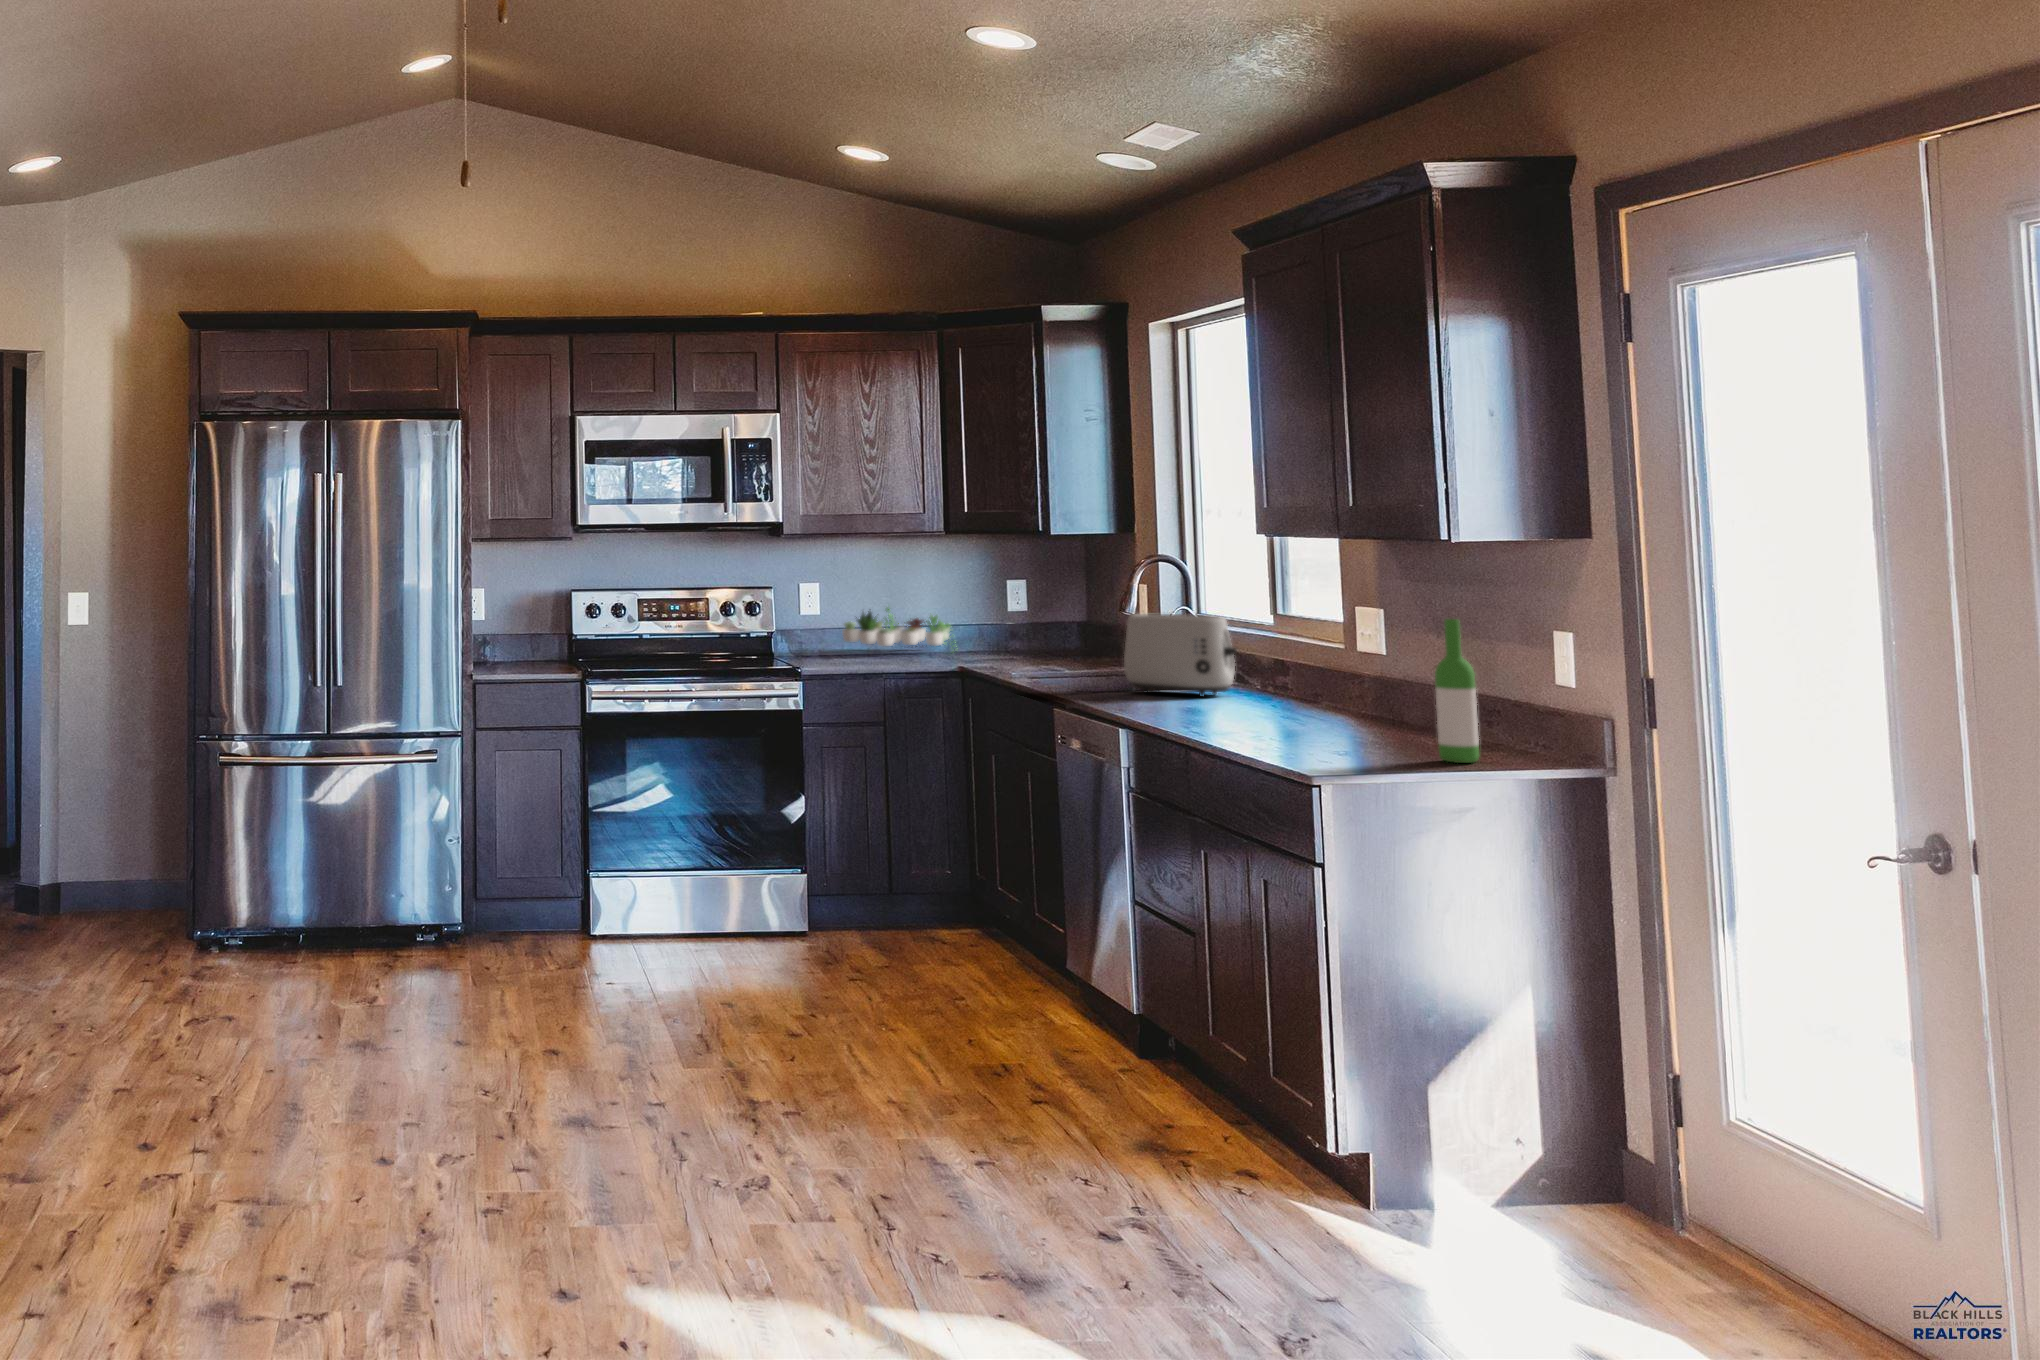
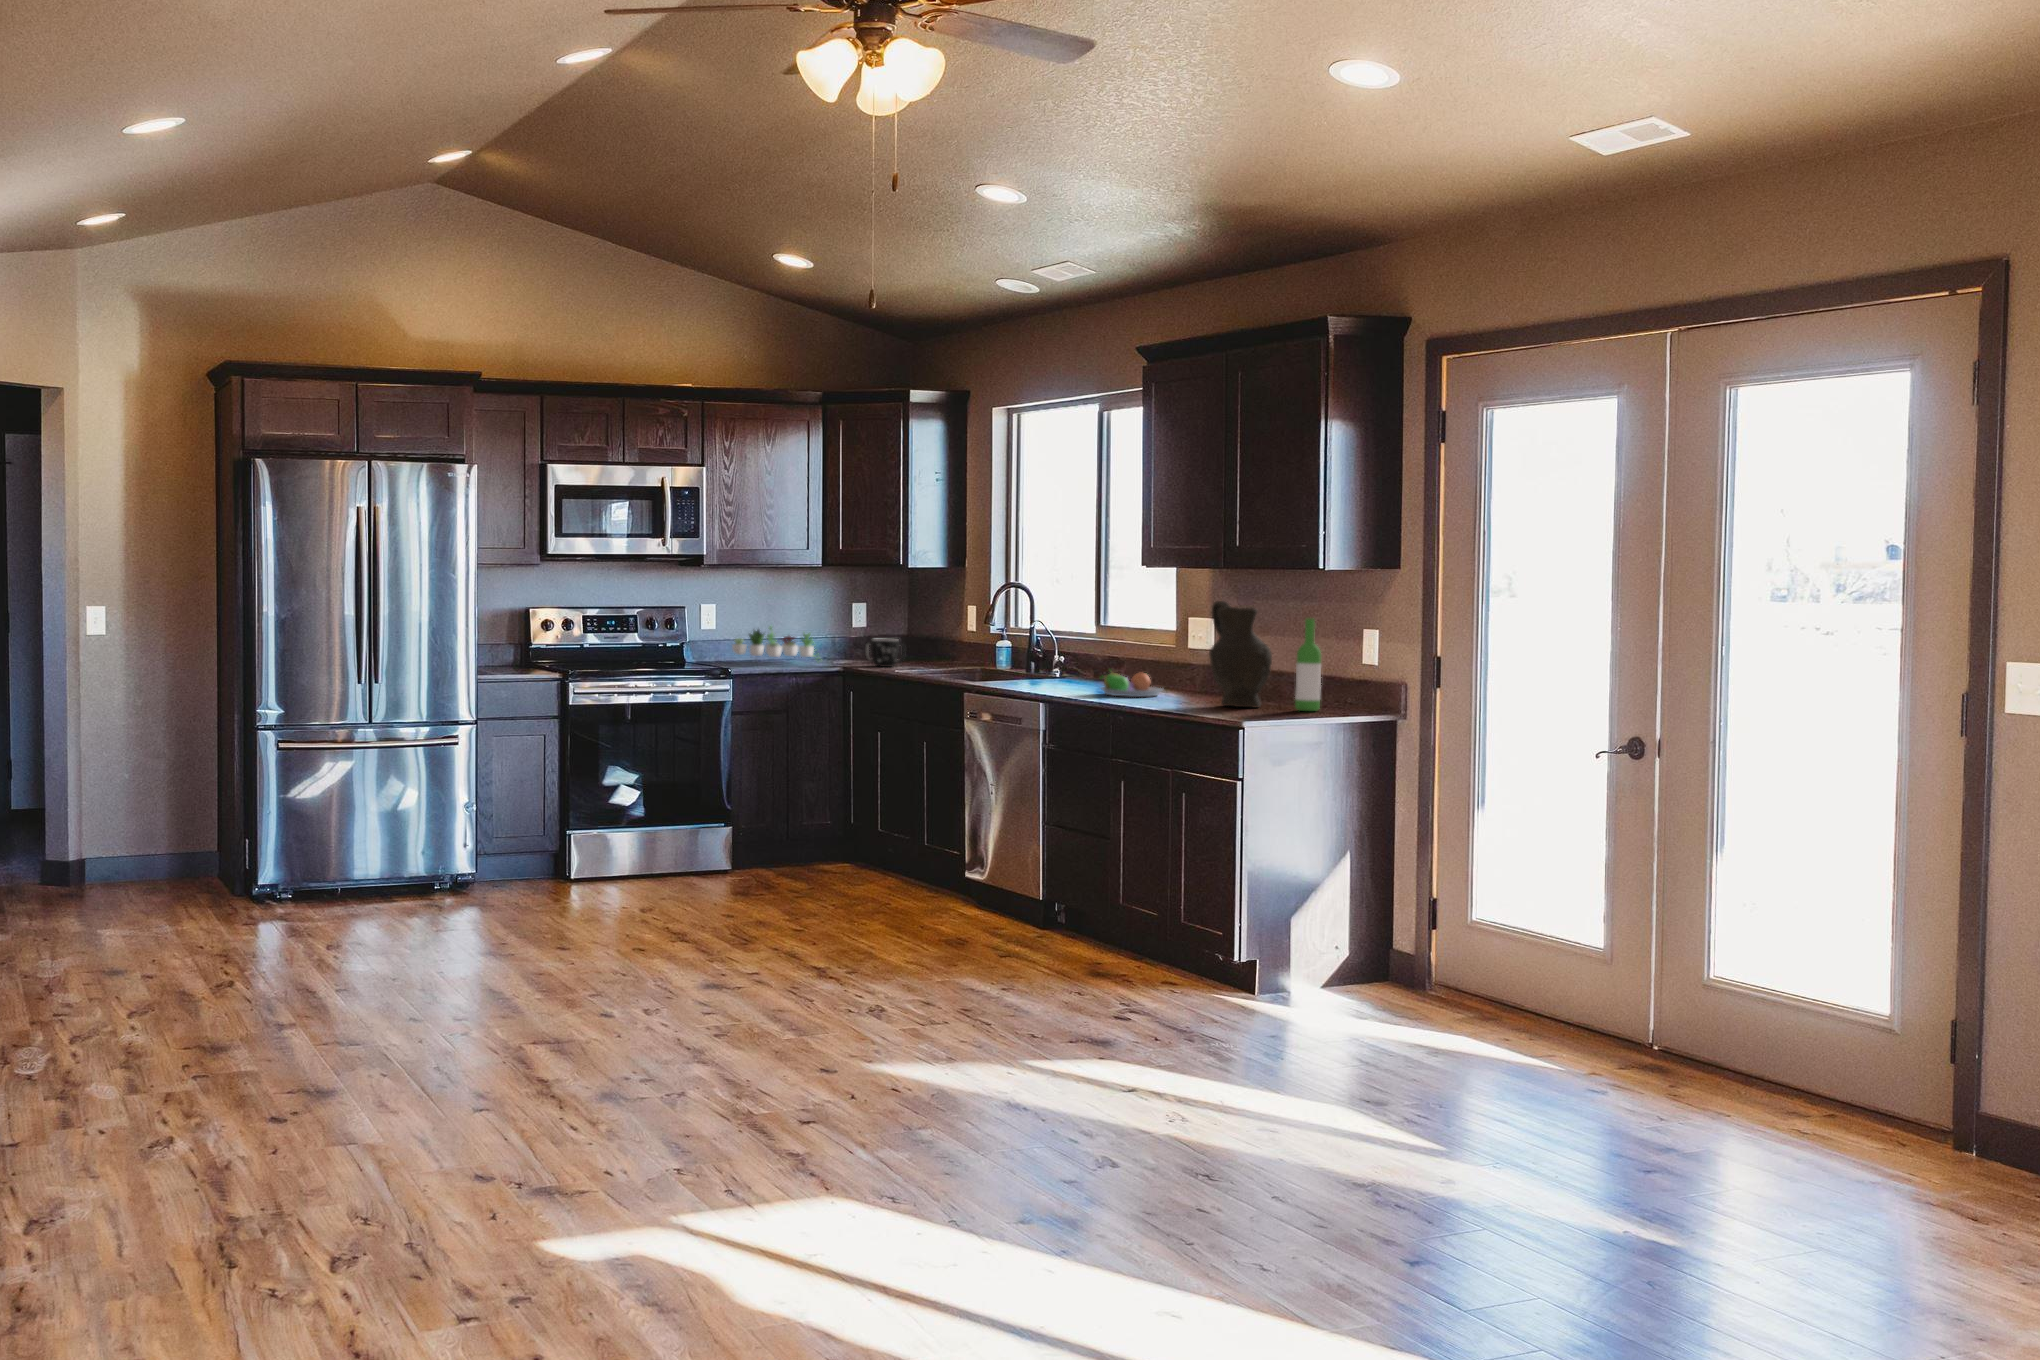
decorative vase: none [1313,589,1412,752] -> present [1209,601,1272,708]
toaster: present [1124,614,1237,697] -> none [1011,625,1097,684]
mug: none [1000,623,1048,660] -> present [865,638,906,667]
fruit bowl: none [1191,681,1296,724] -> present [1100,670,1163,697]

